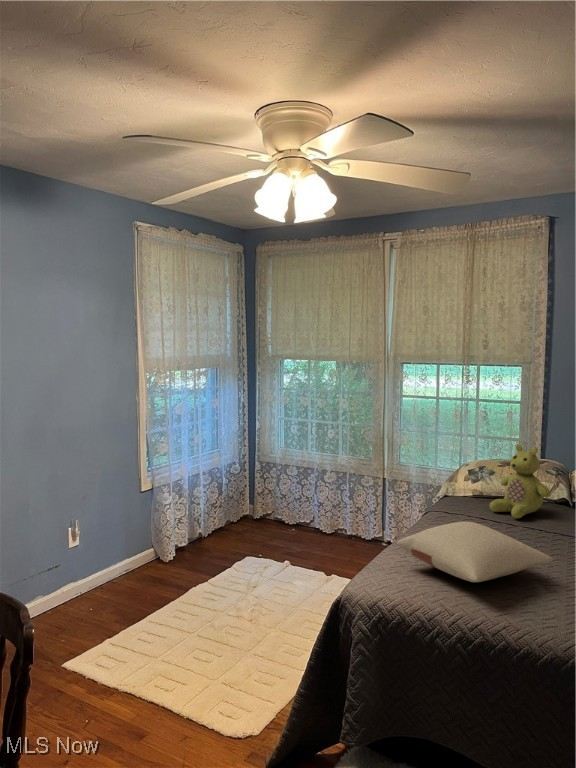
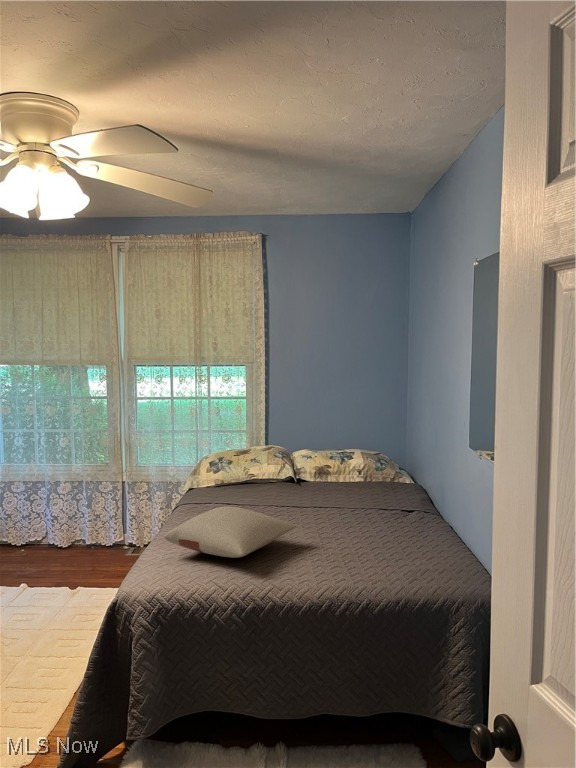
stuffed bear: present [490,444,551,518] -> none [233,434,282,500]

